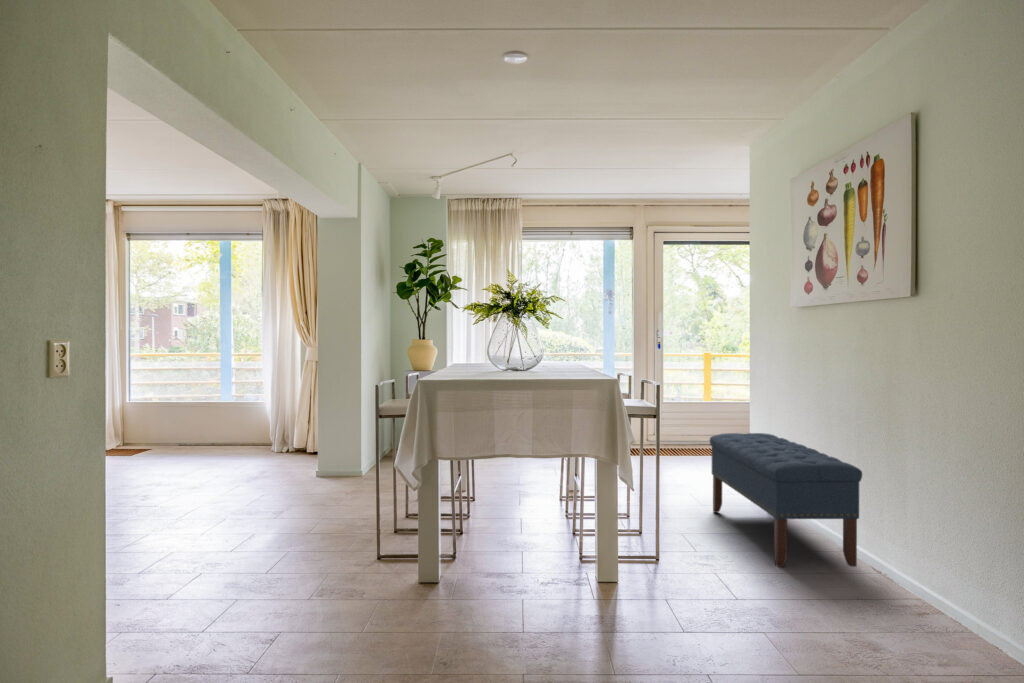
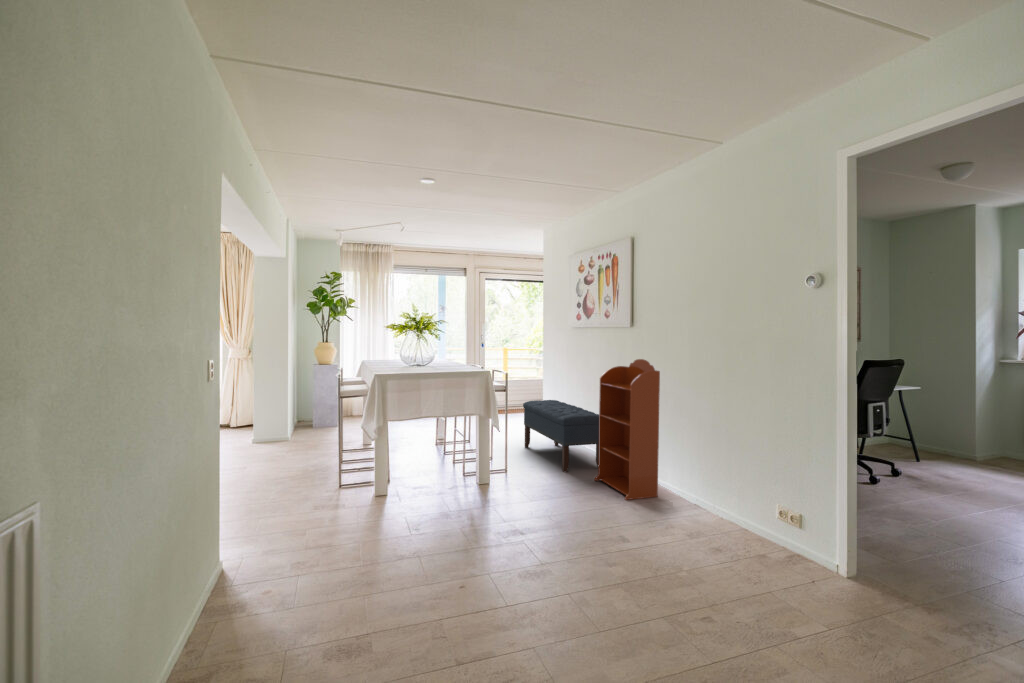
bookcase: none [837,356,981,643] -> present [595,359,660,500]

